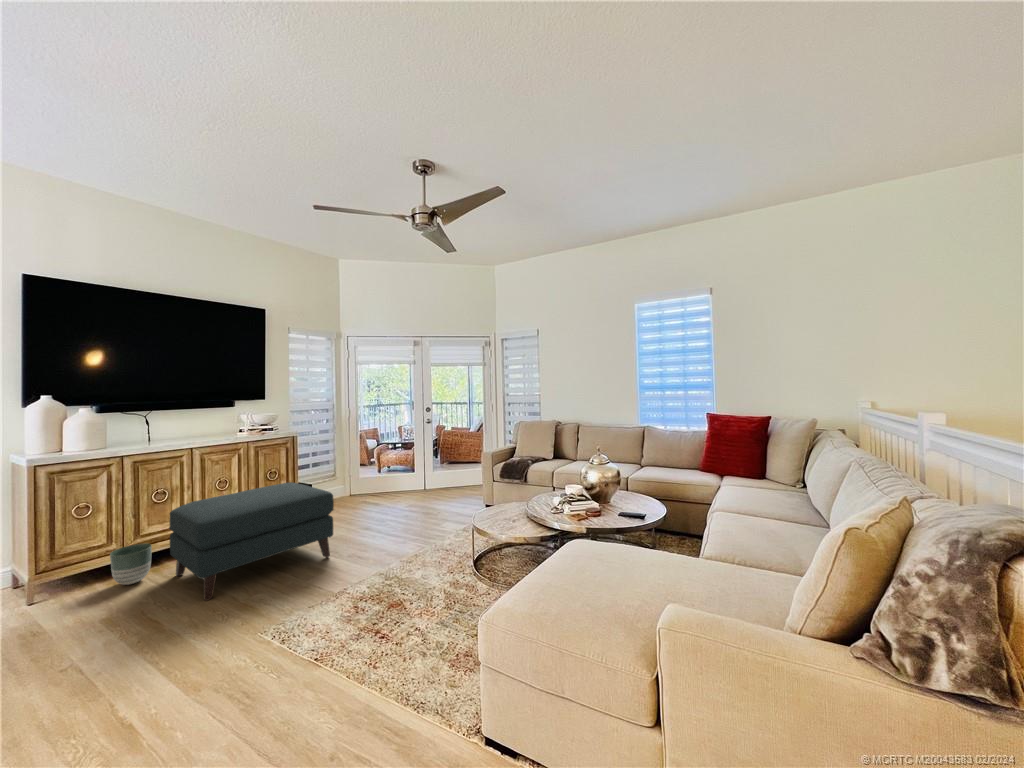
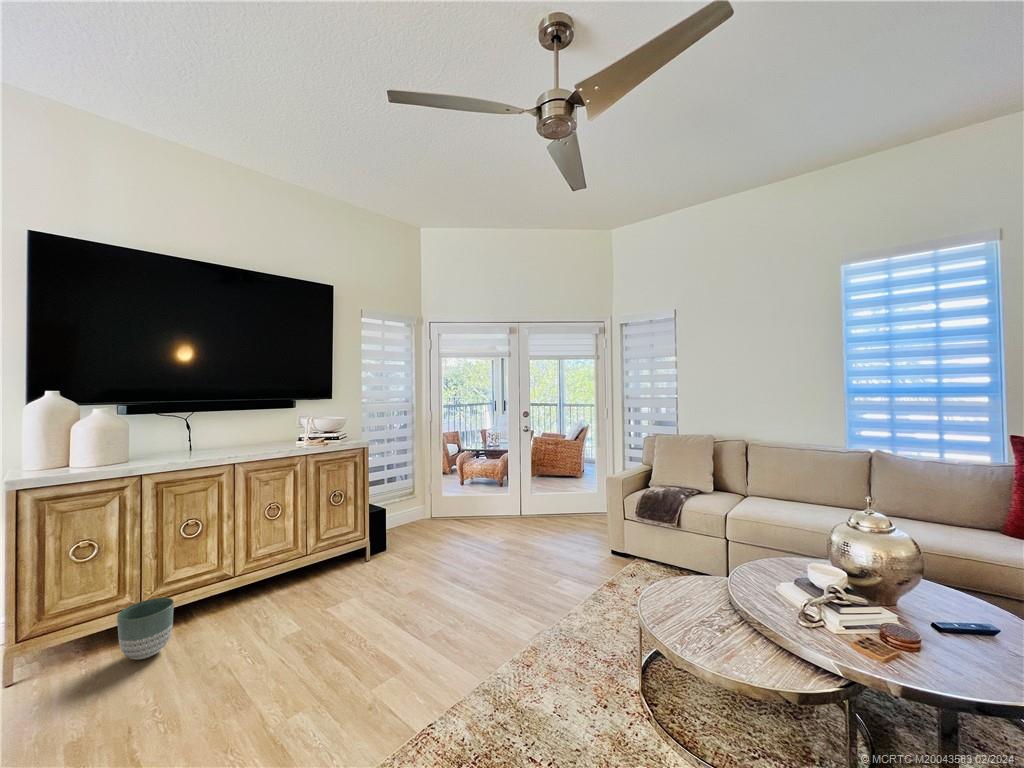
ottoman: present [169,482,334,601] -> none [194,514,415,714]

